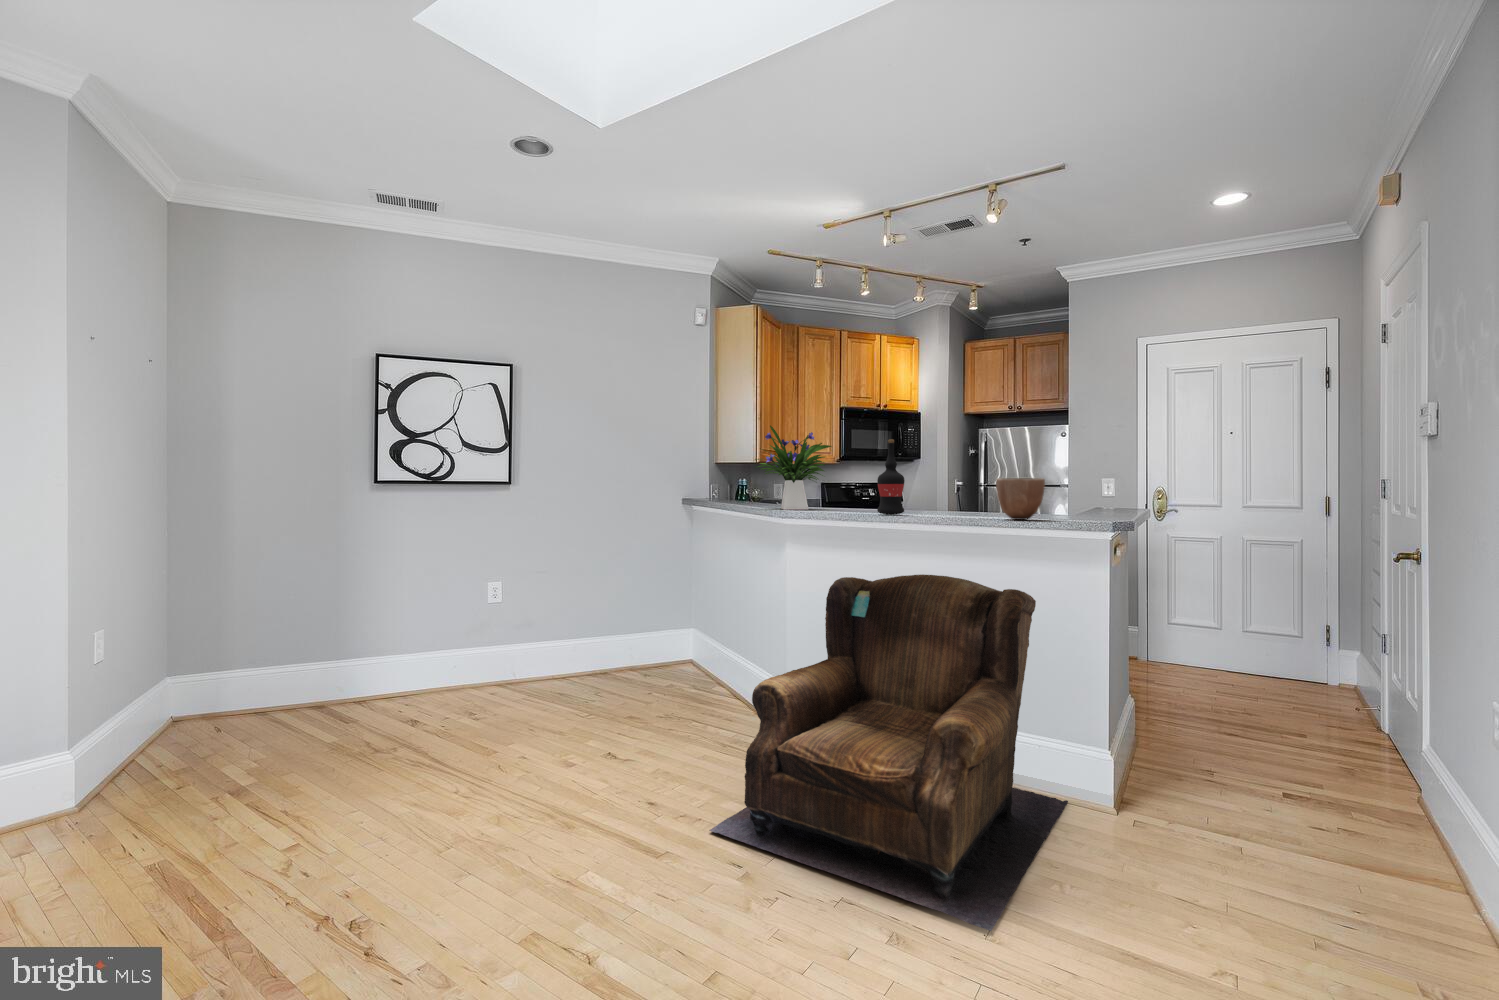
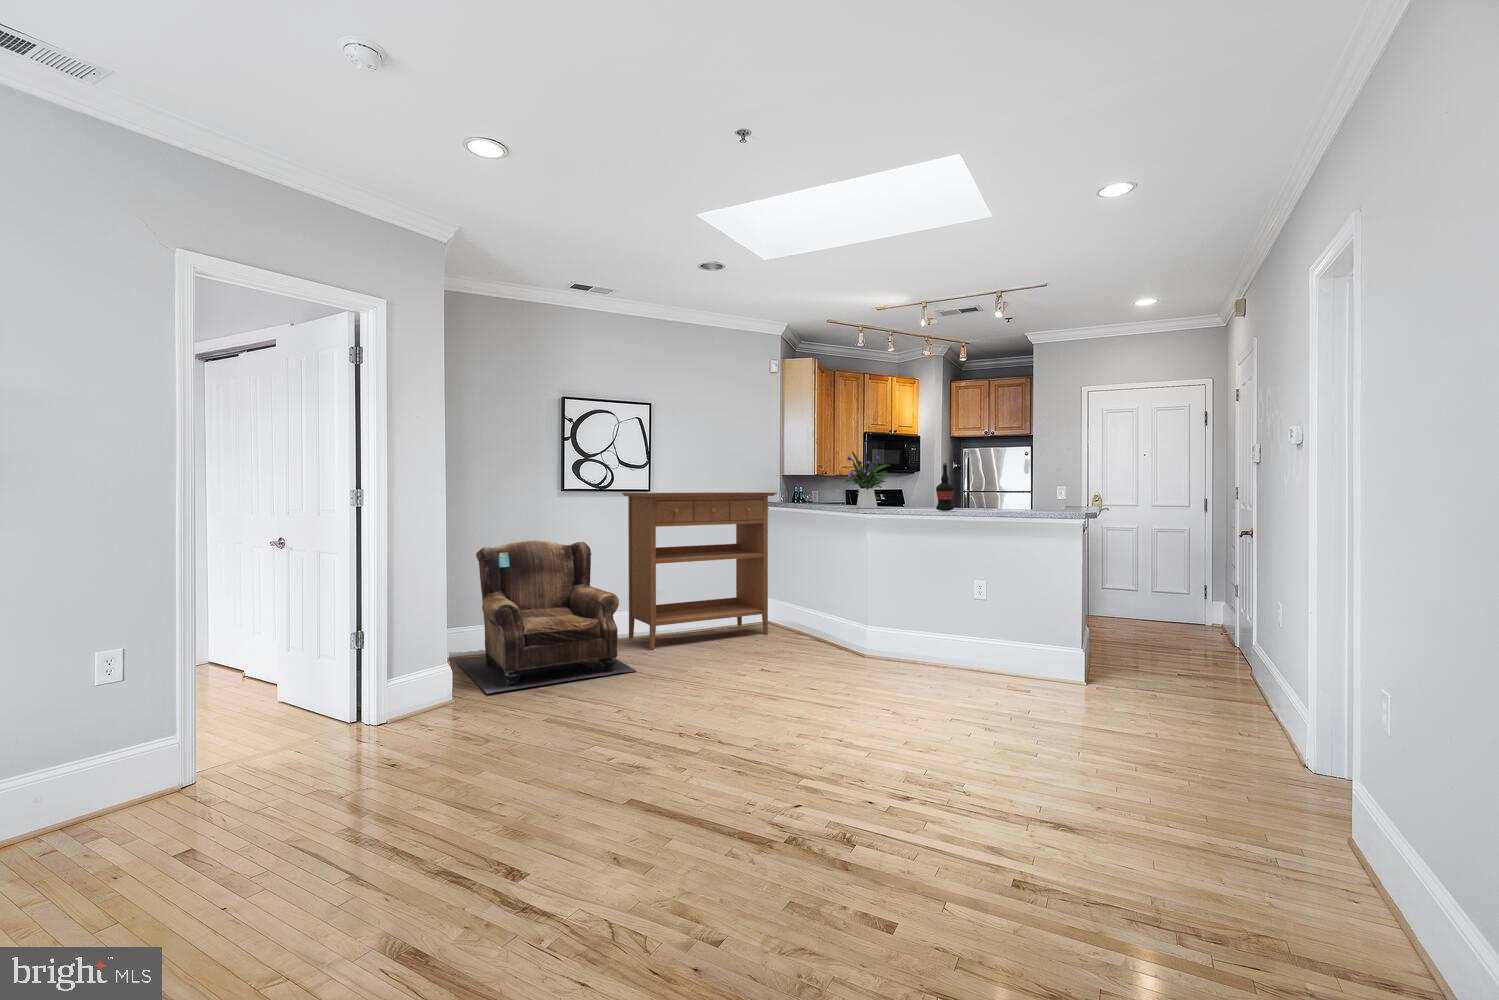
decorative bowl: present [996,478,1045,520] -> none [1017,488,1046,513]
console table: none [466,486,684,708] -> present [622,492,777,649]
armchair: present [709,575,1068,931] -> present [455,541,636,694]

